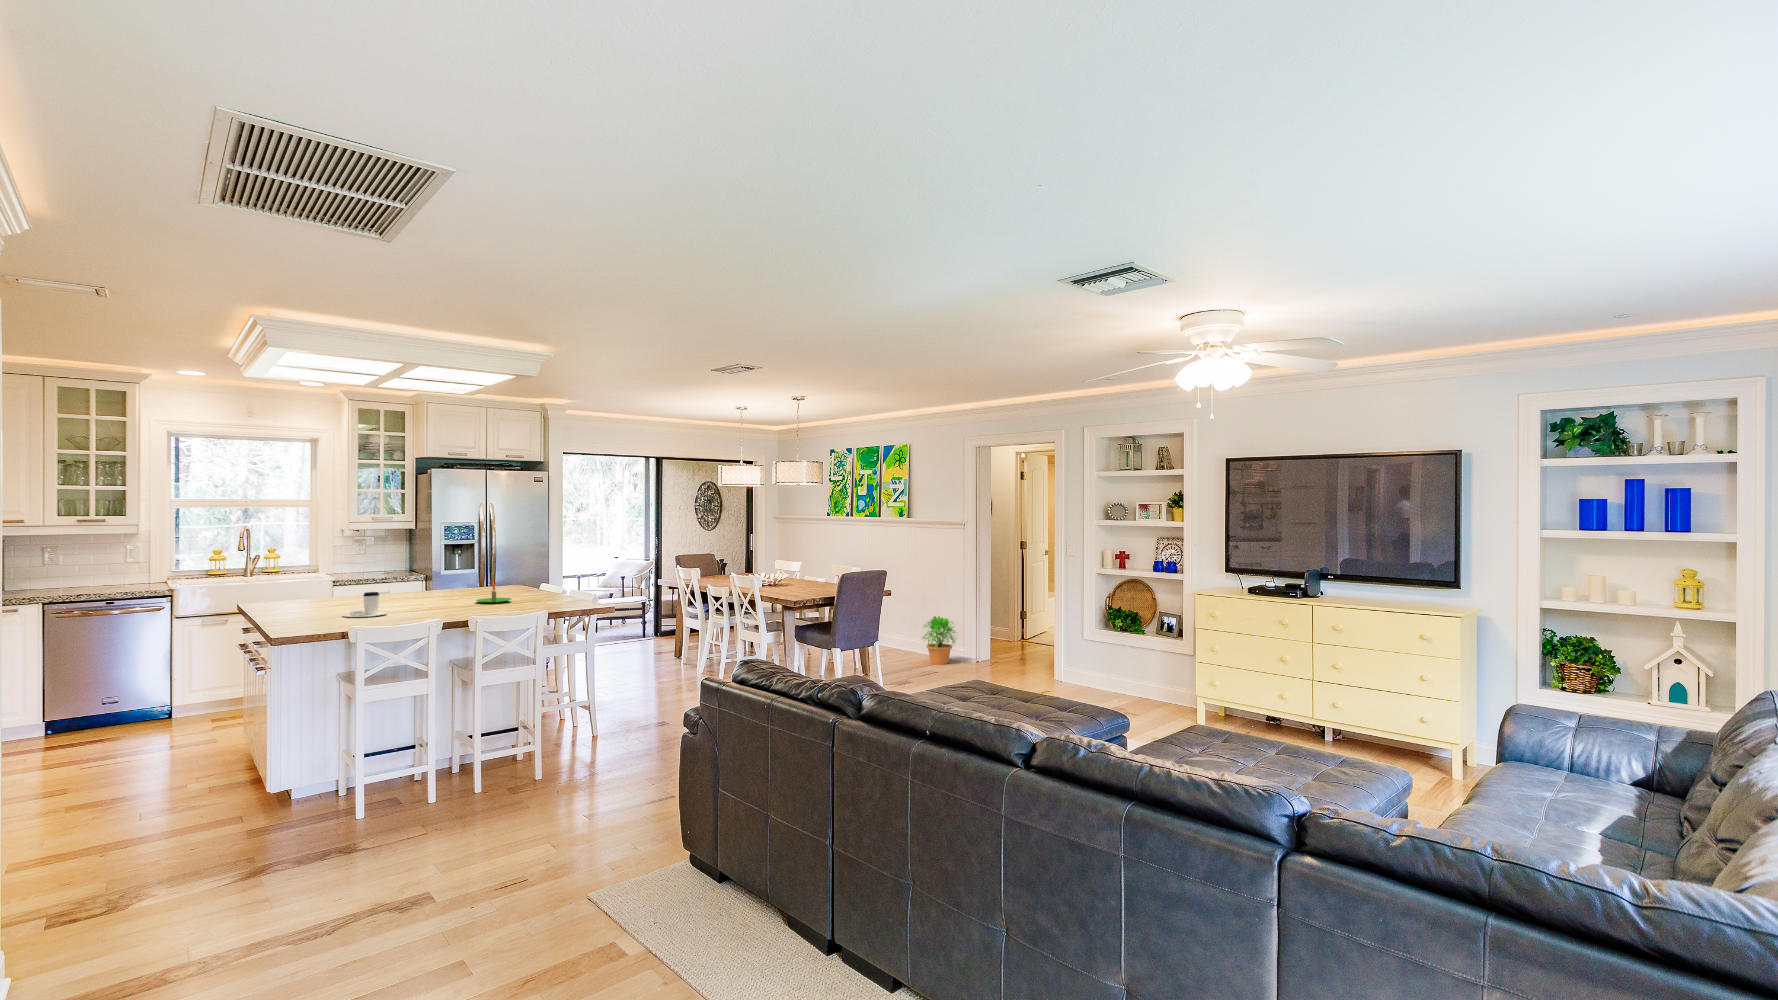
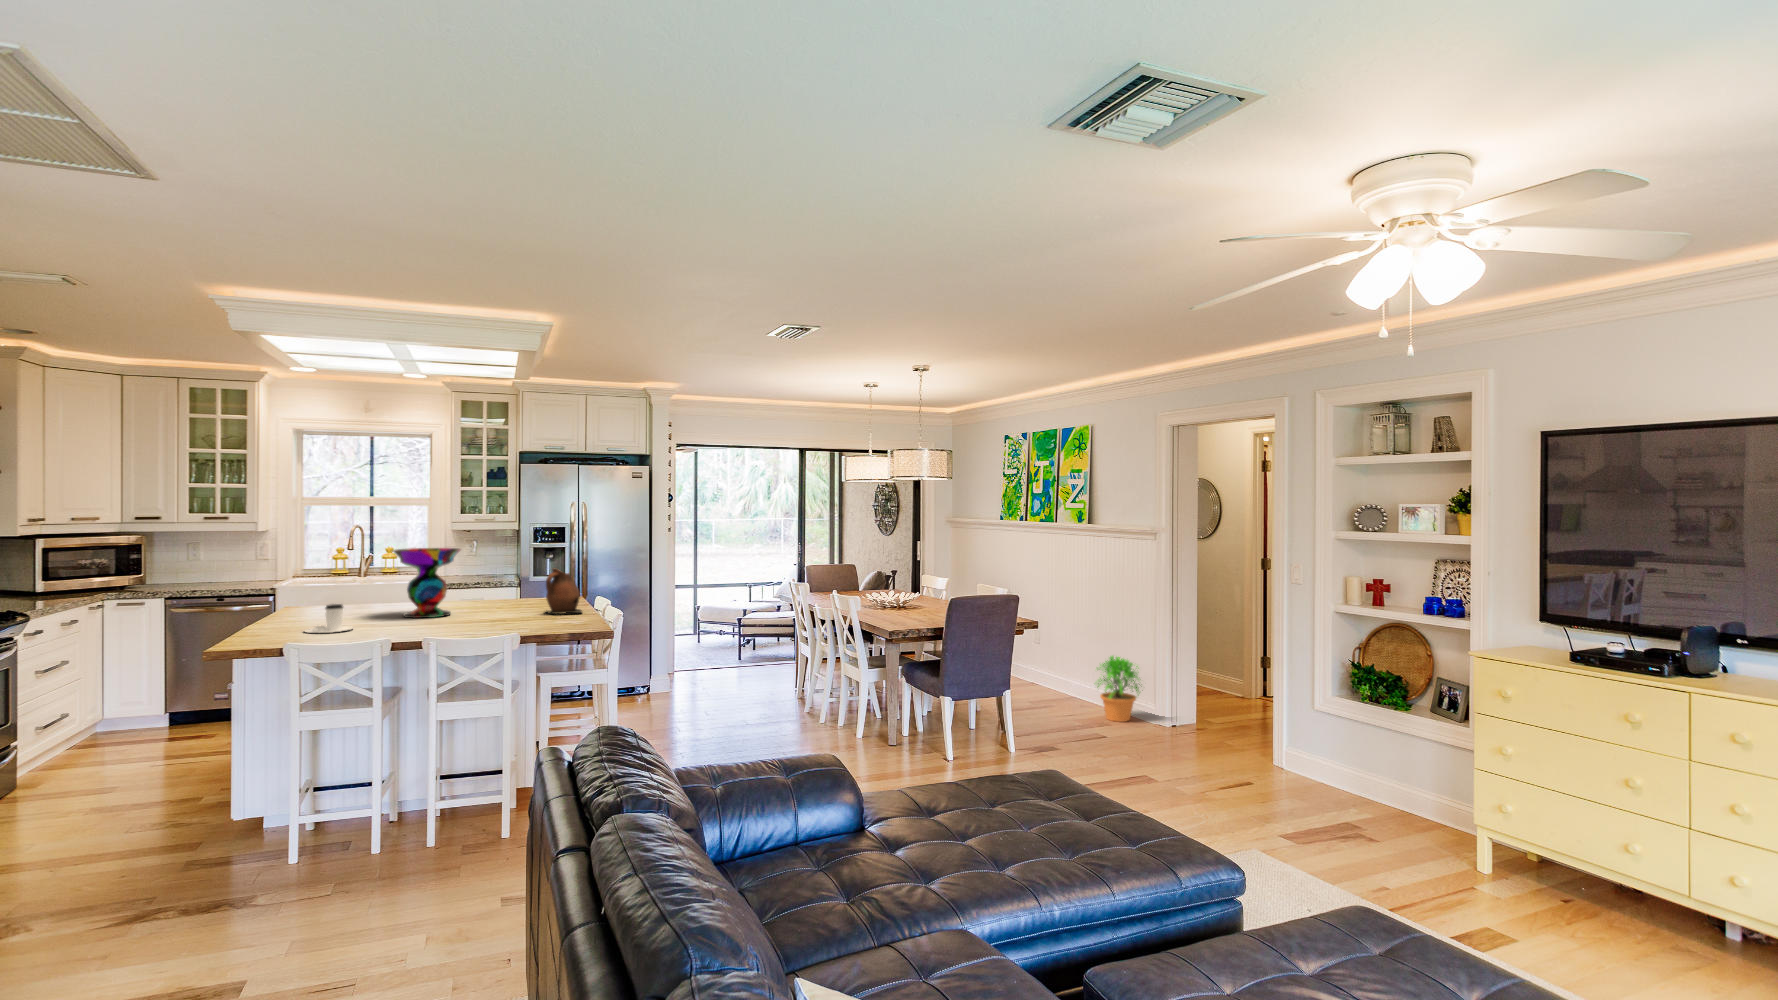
decorative bowl: none [387,543,451,605] -> present [393,548,461,618]
ceramic pitcher: none [518,559,556,598] -> present [546,569,582,614]
candle: present [476,581,512,603] -> none [479,594,521,620]

